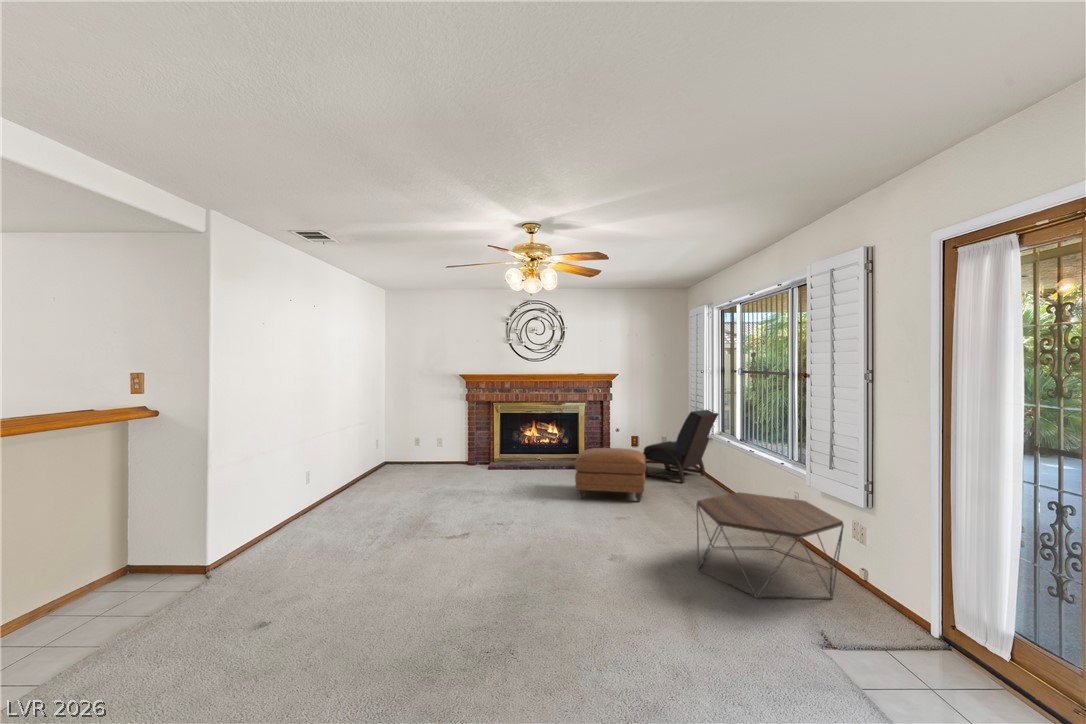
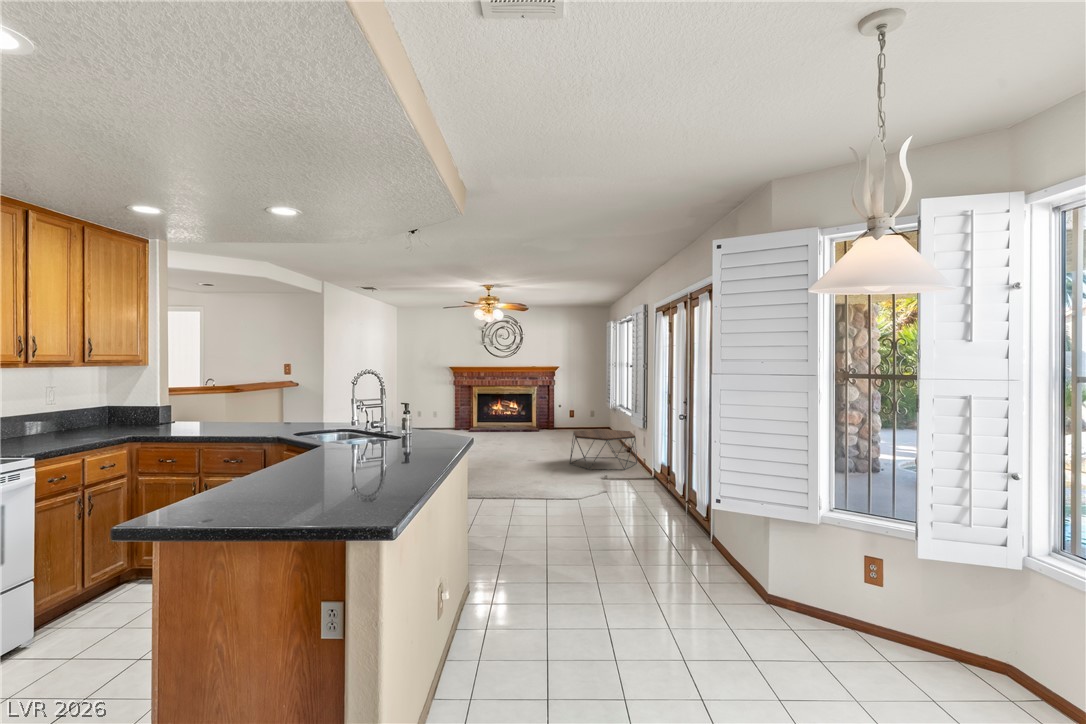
lounge chair: present [643,409,719,483] -> none [570,390,621,437]
ottoman: present [575,448,646,502] -> none [521,413,567,444]

